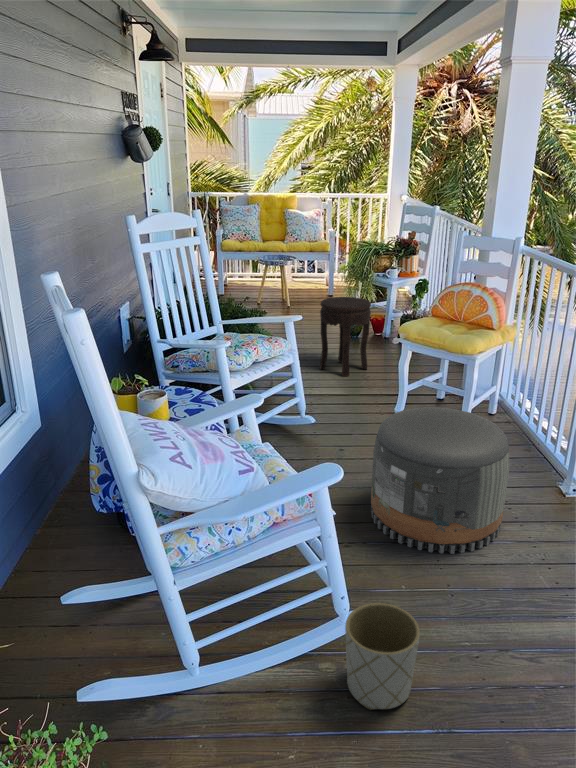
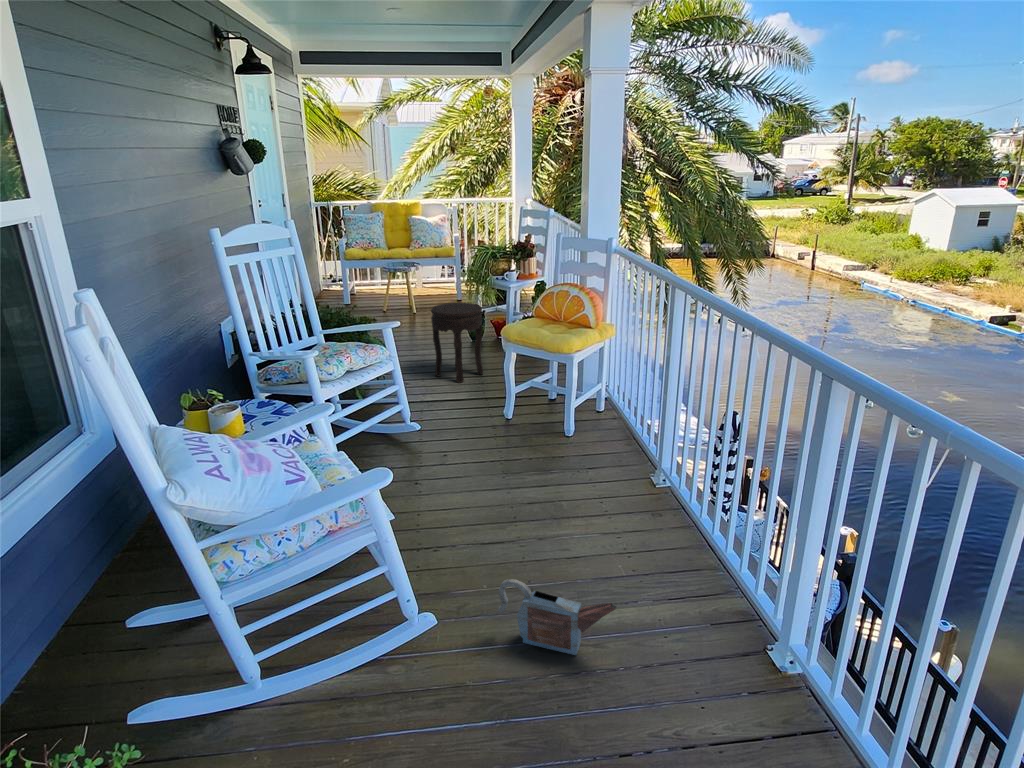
pouf: present [371,407,509,554] -> none [458,407,589,551]
watering can: none [432,584,566,668] -> present [498,579,616,655]
planter: present [345,603,420,710] -> none [398,602,471,709]

